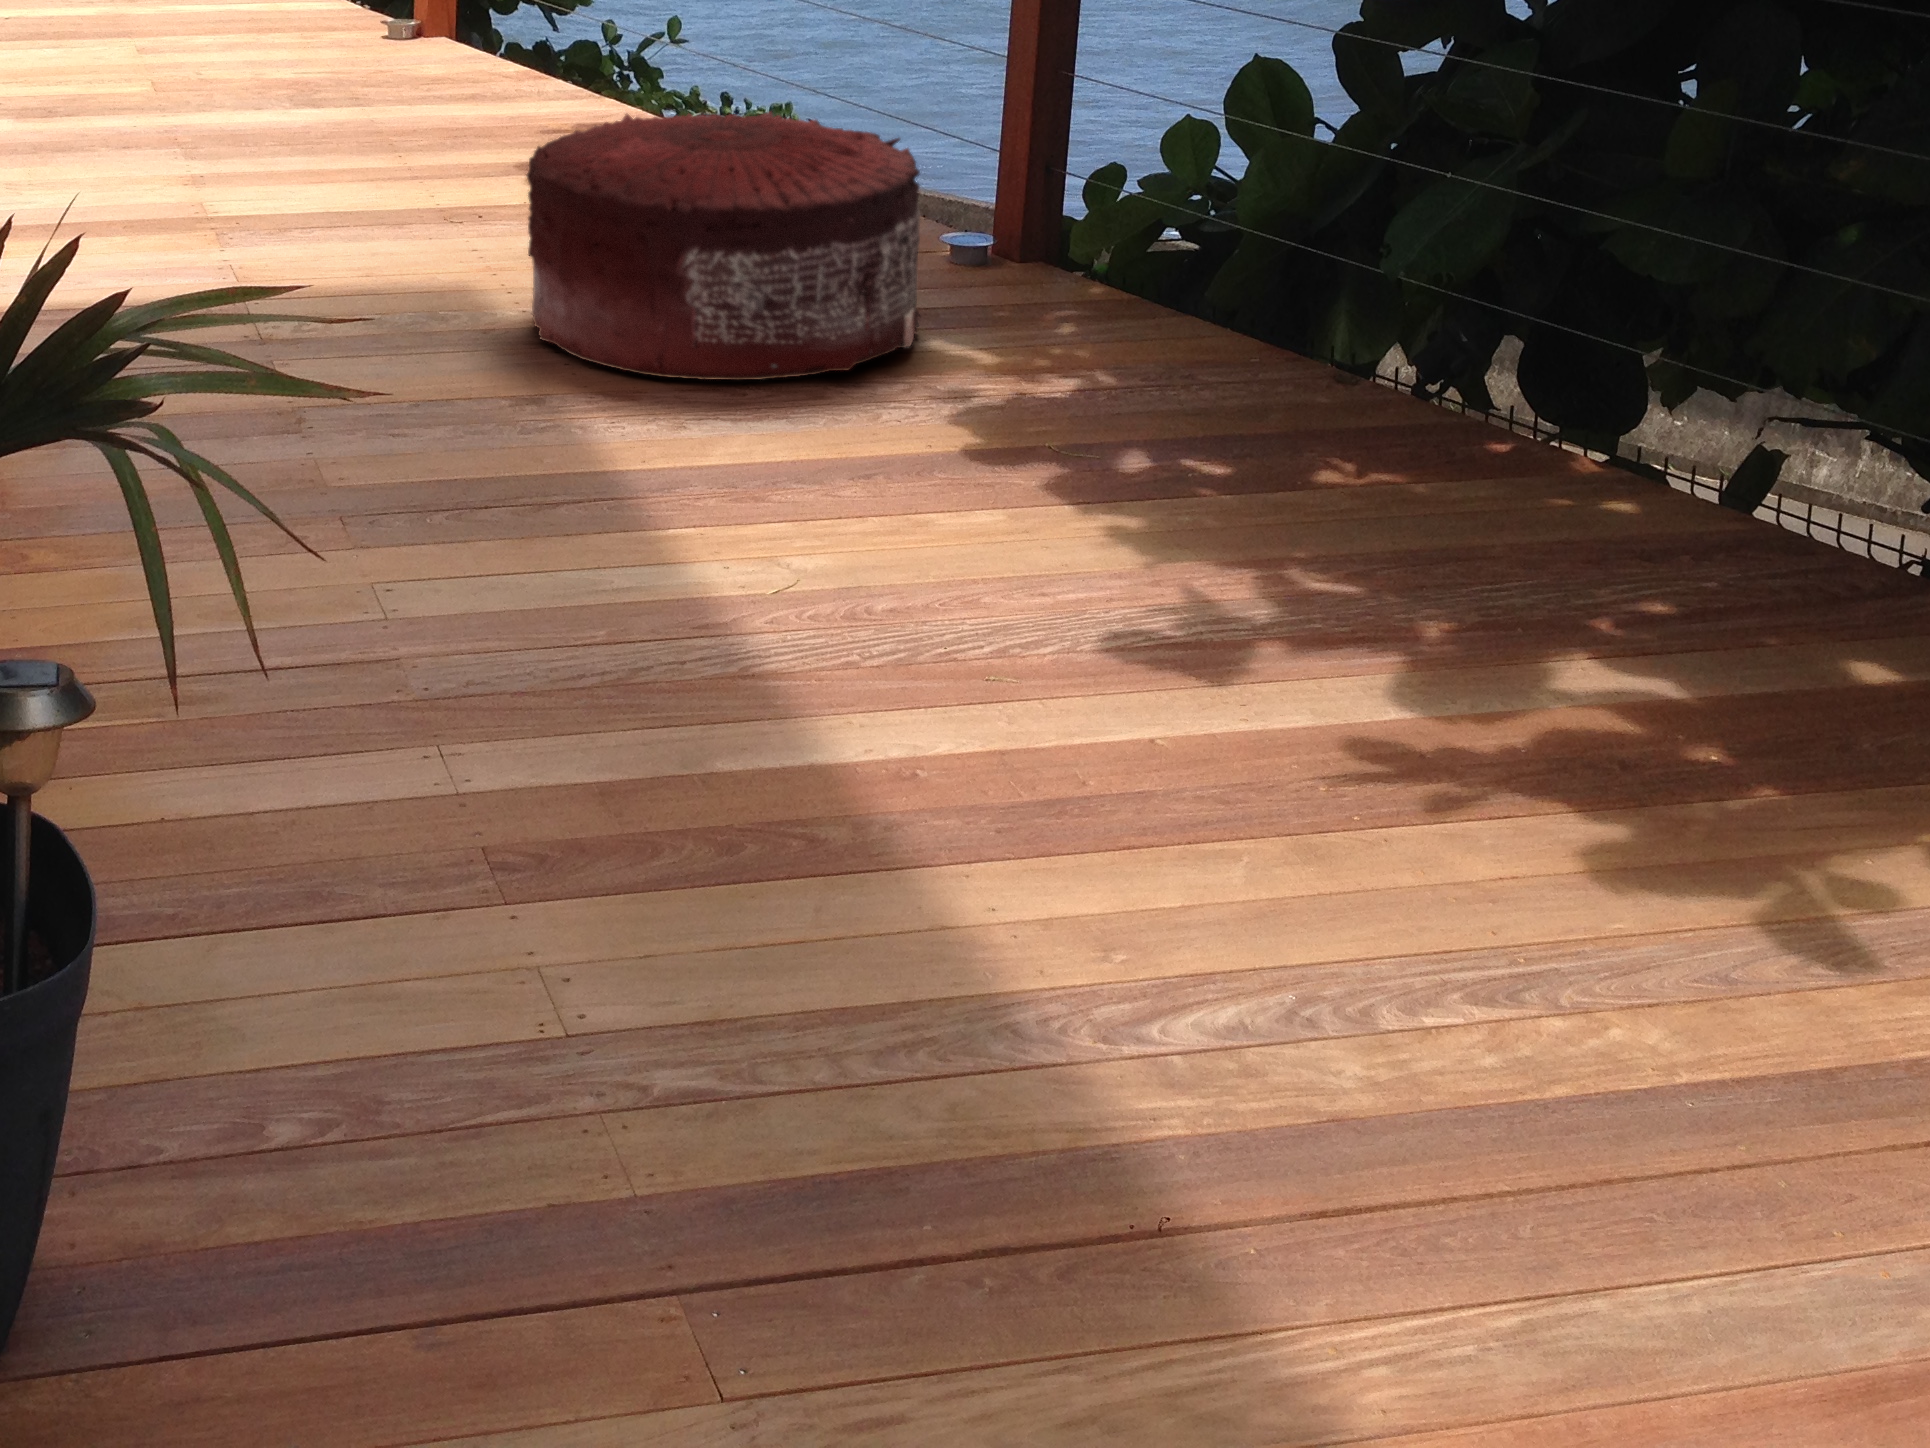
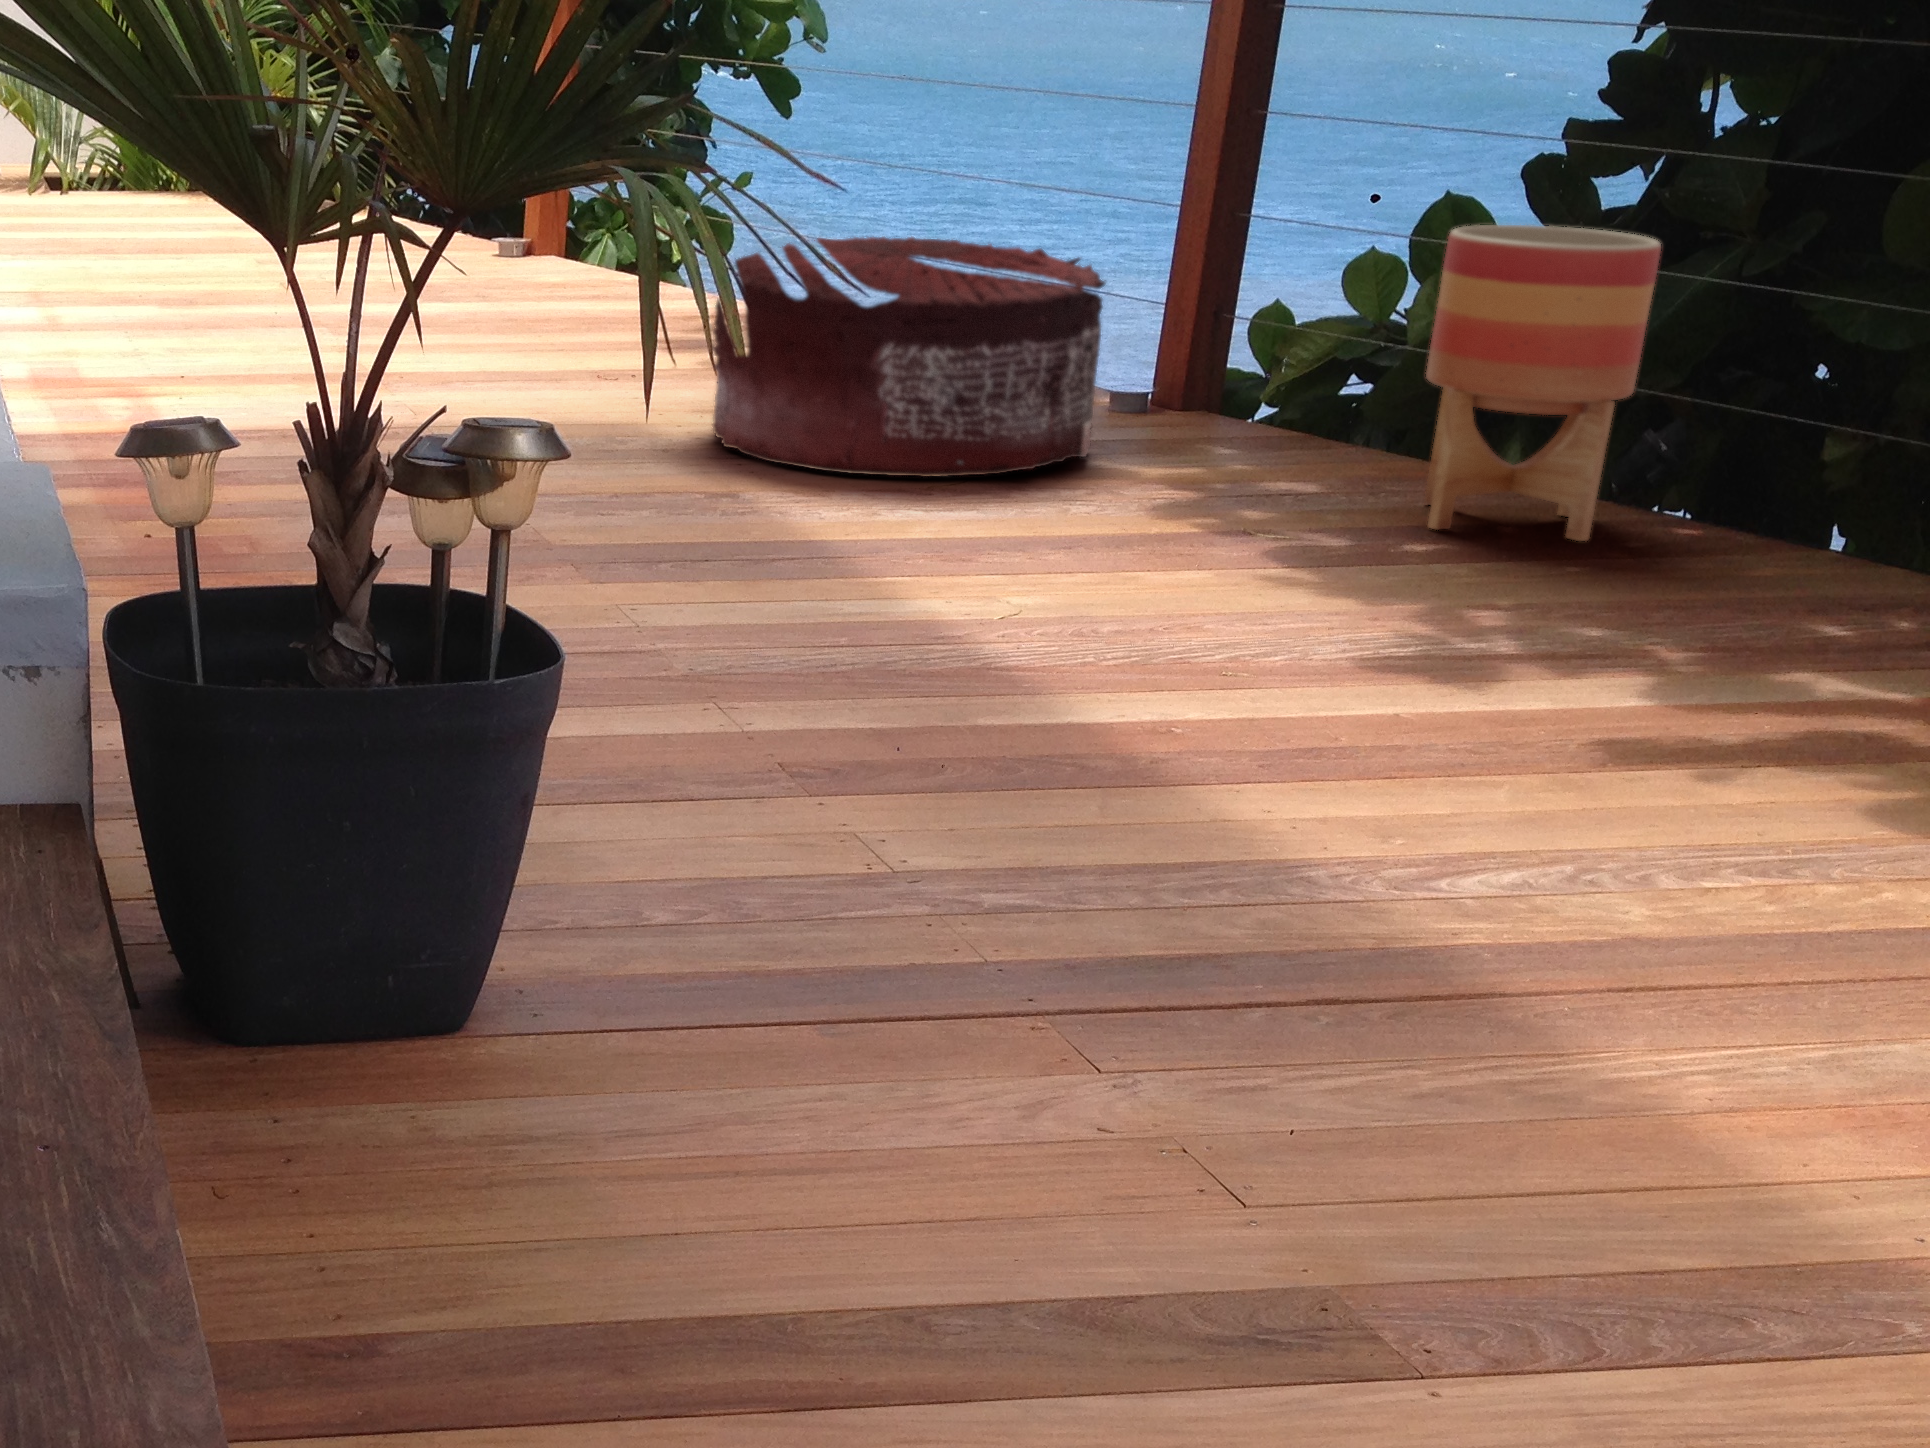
planter: none [1229,130,1445,457] -> present [1424,225,1661,541]

